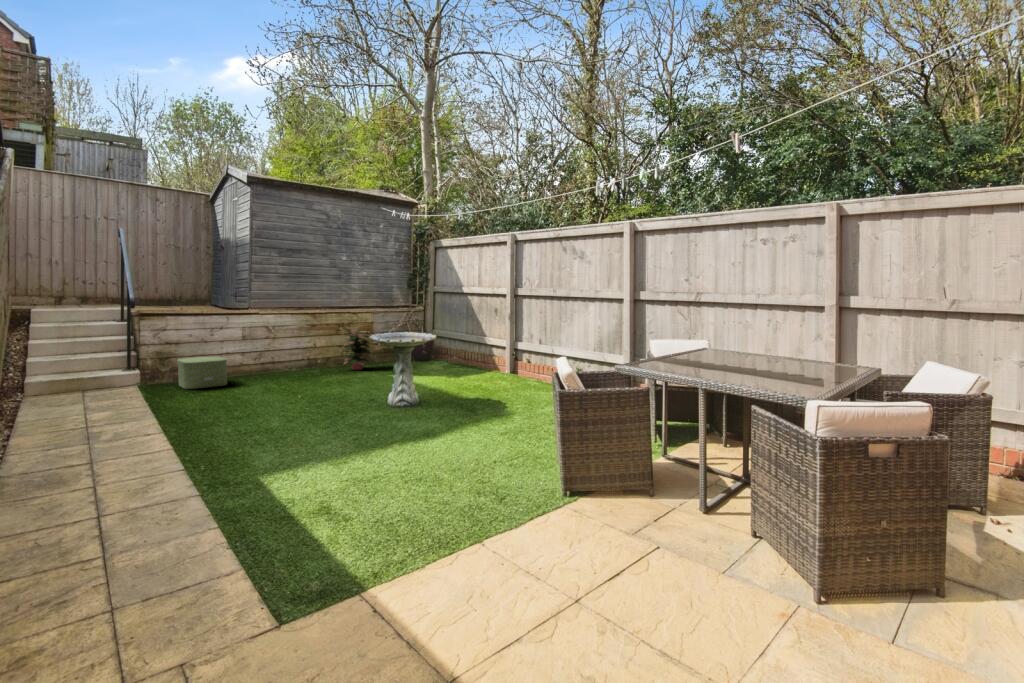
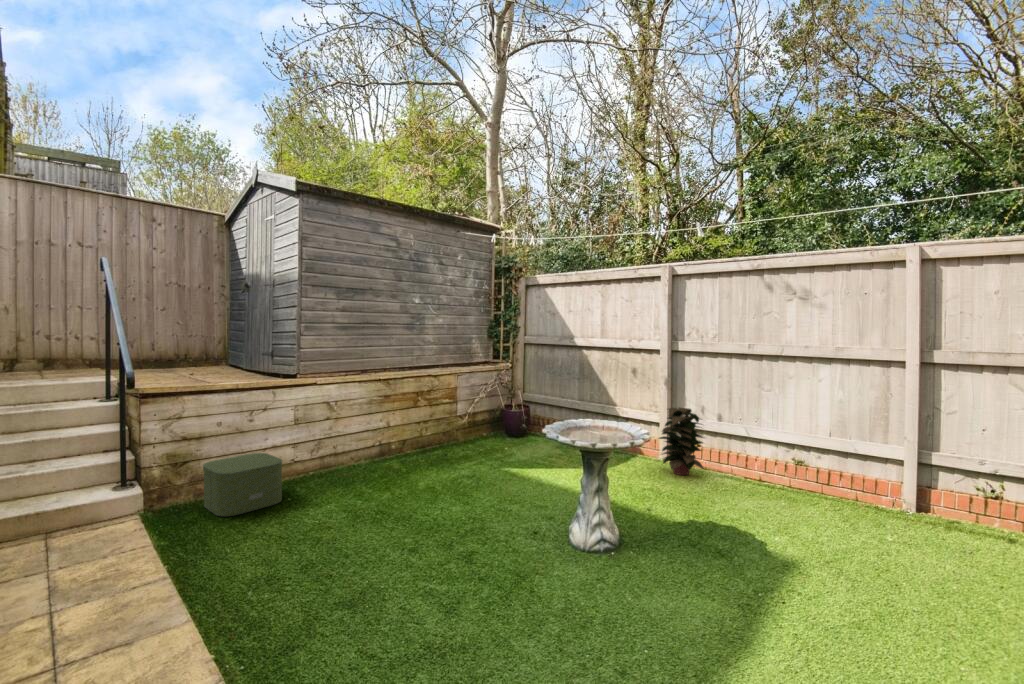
decorative plant: present [343,328,370,370] -> present [659,408,704,475]

